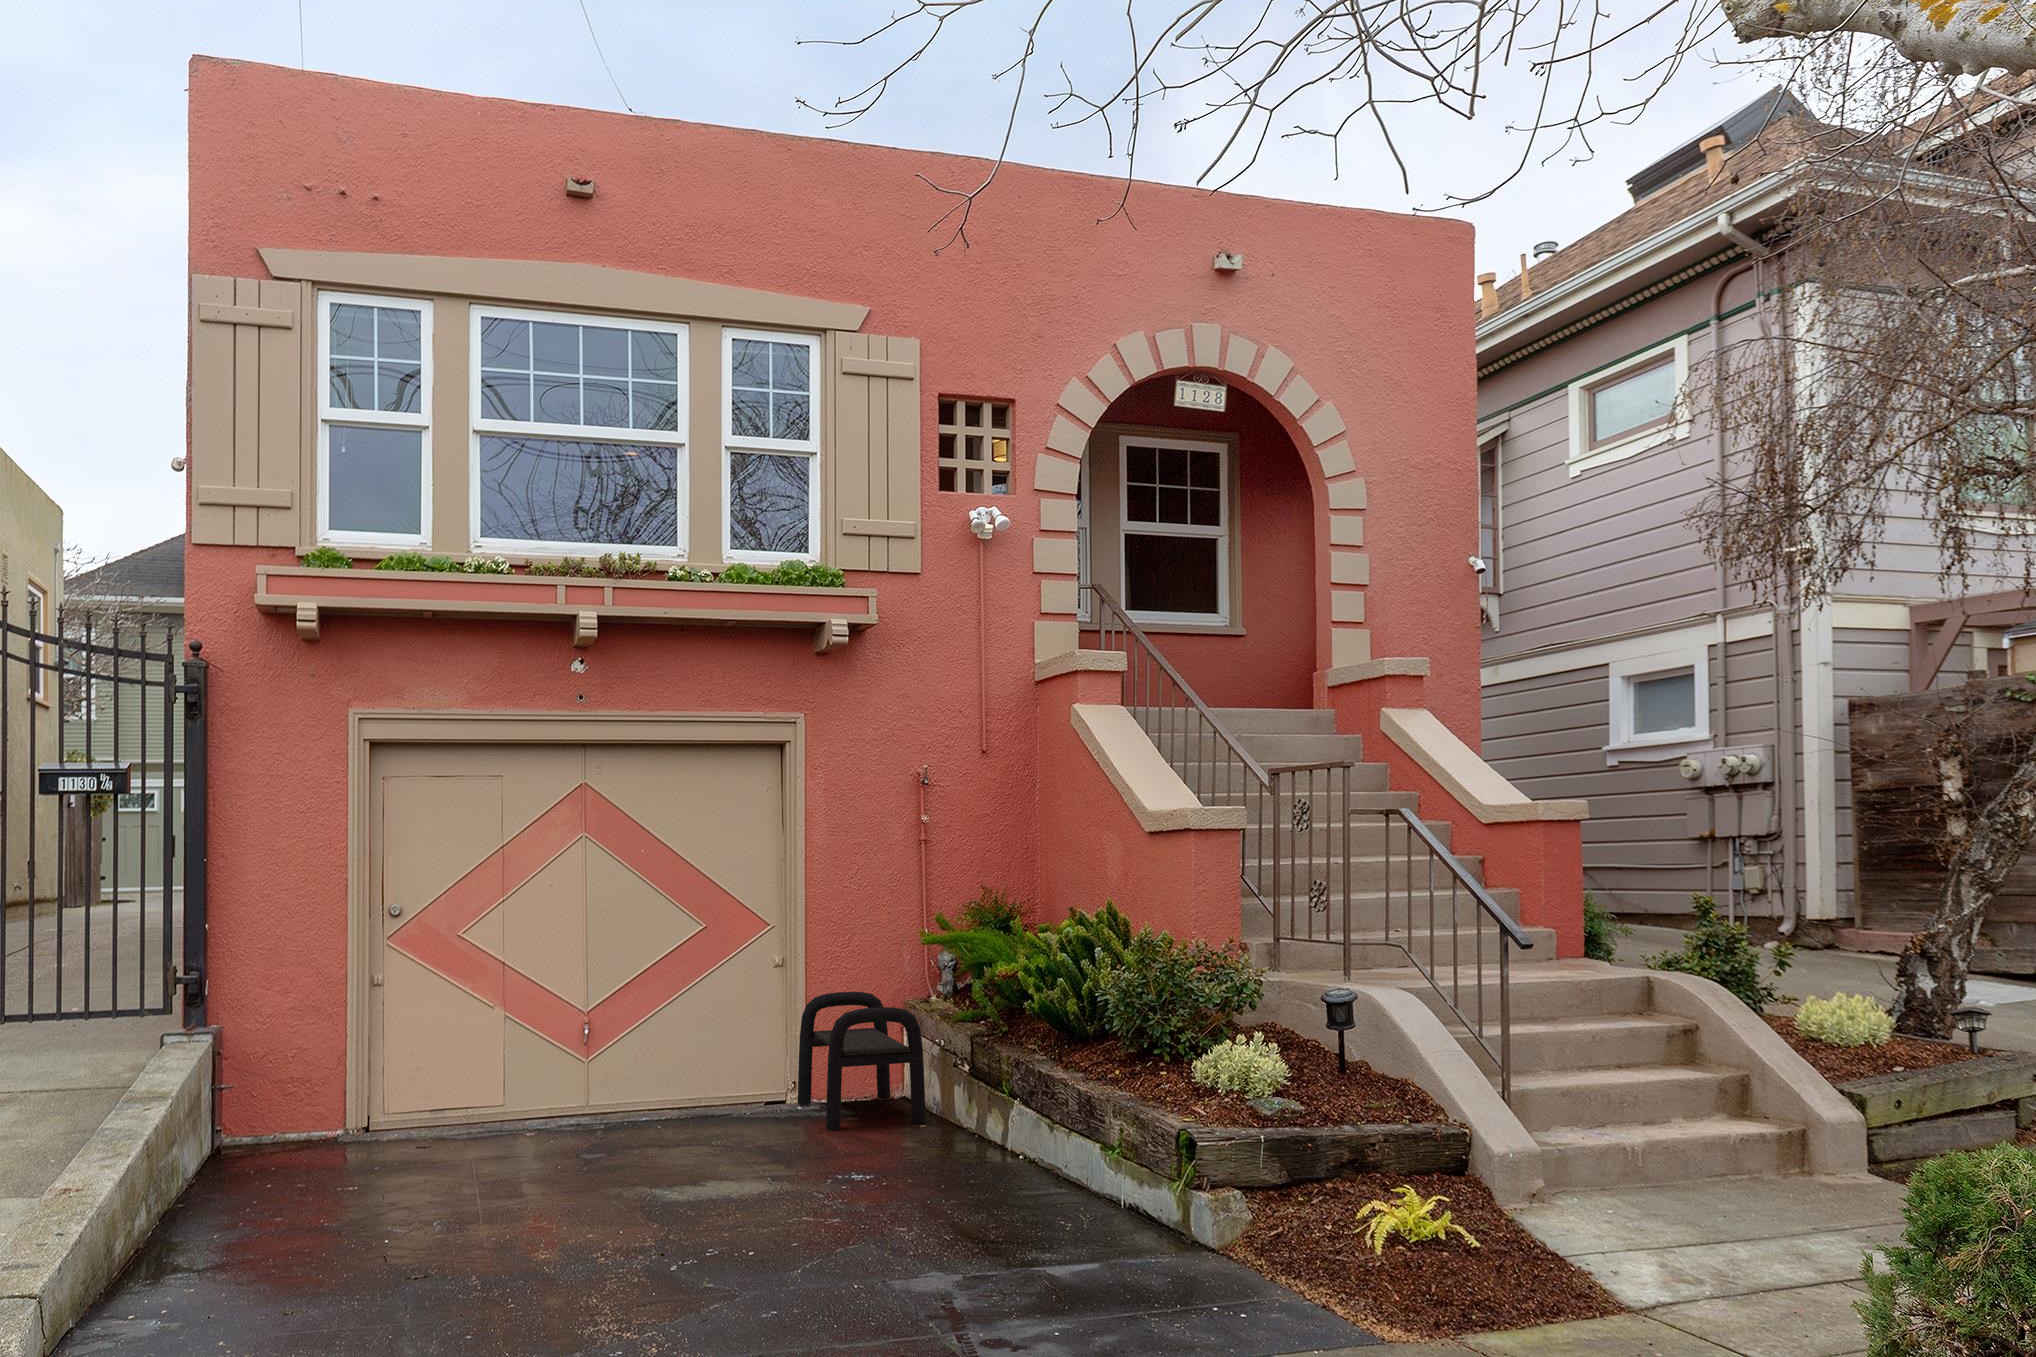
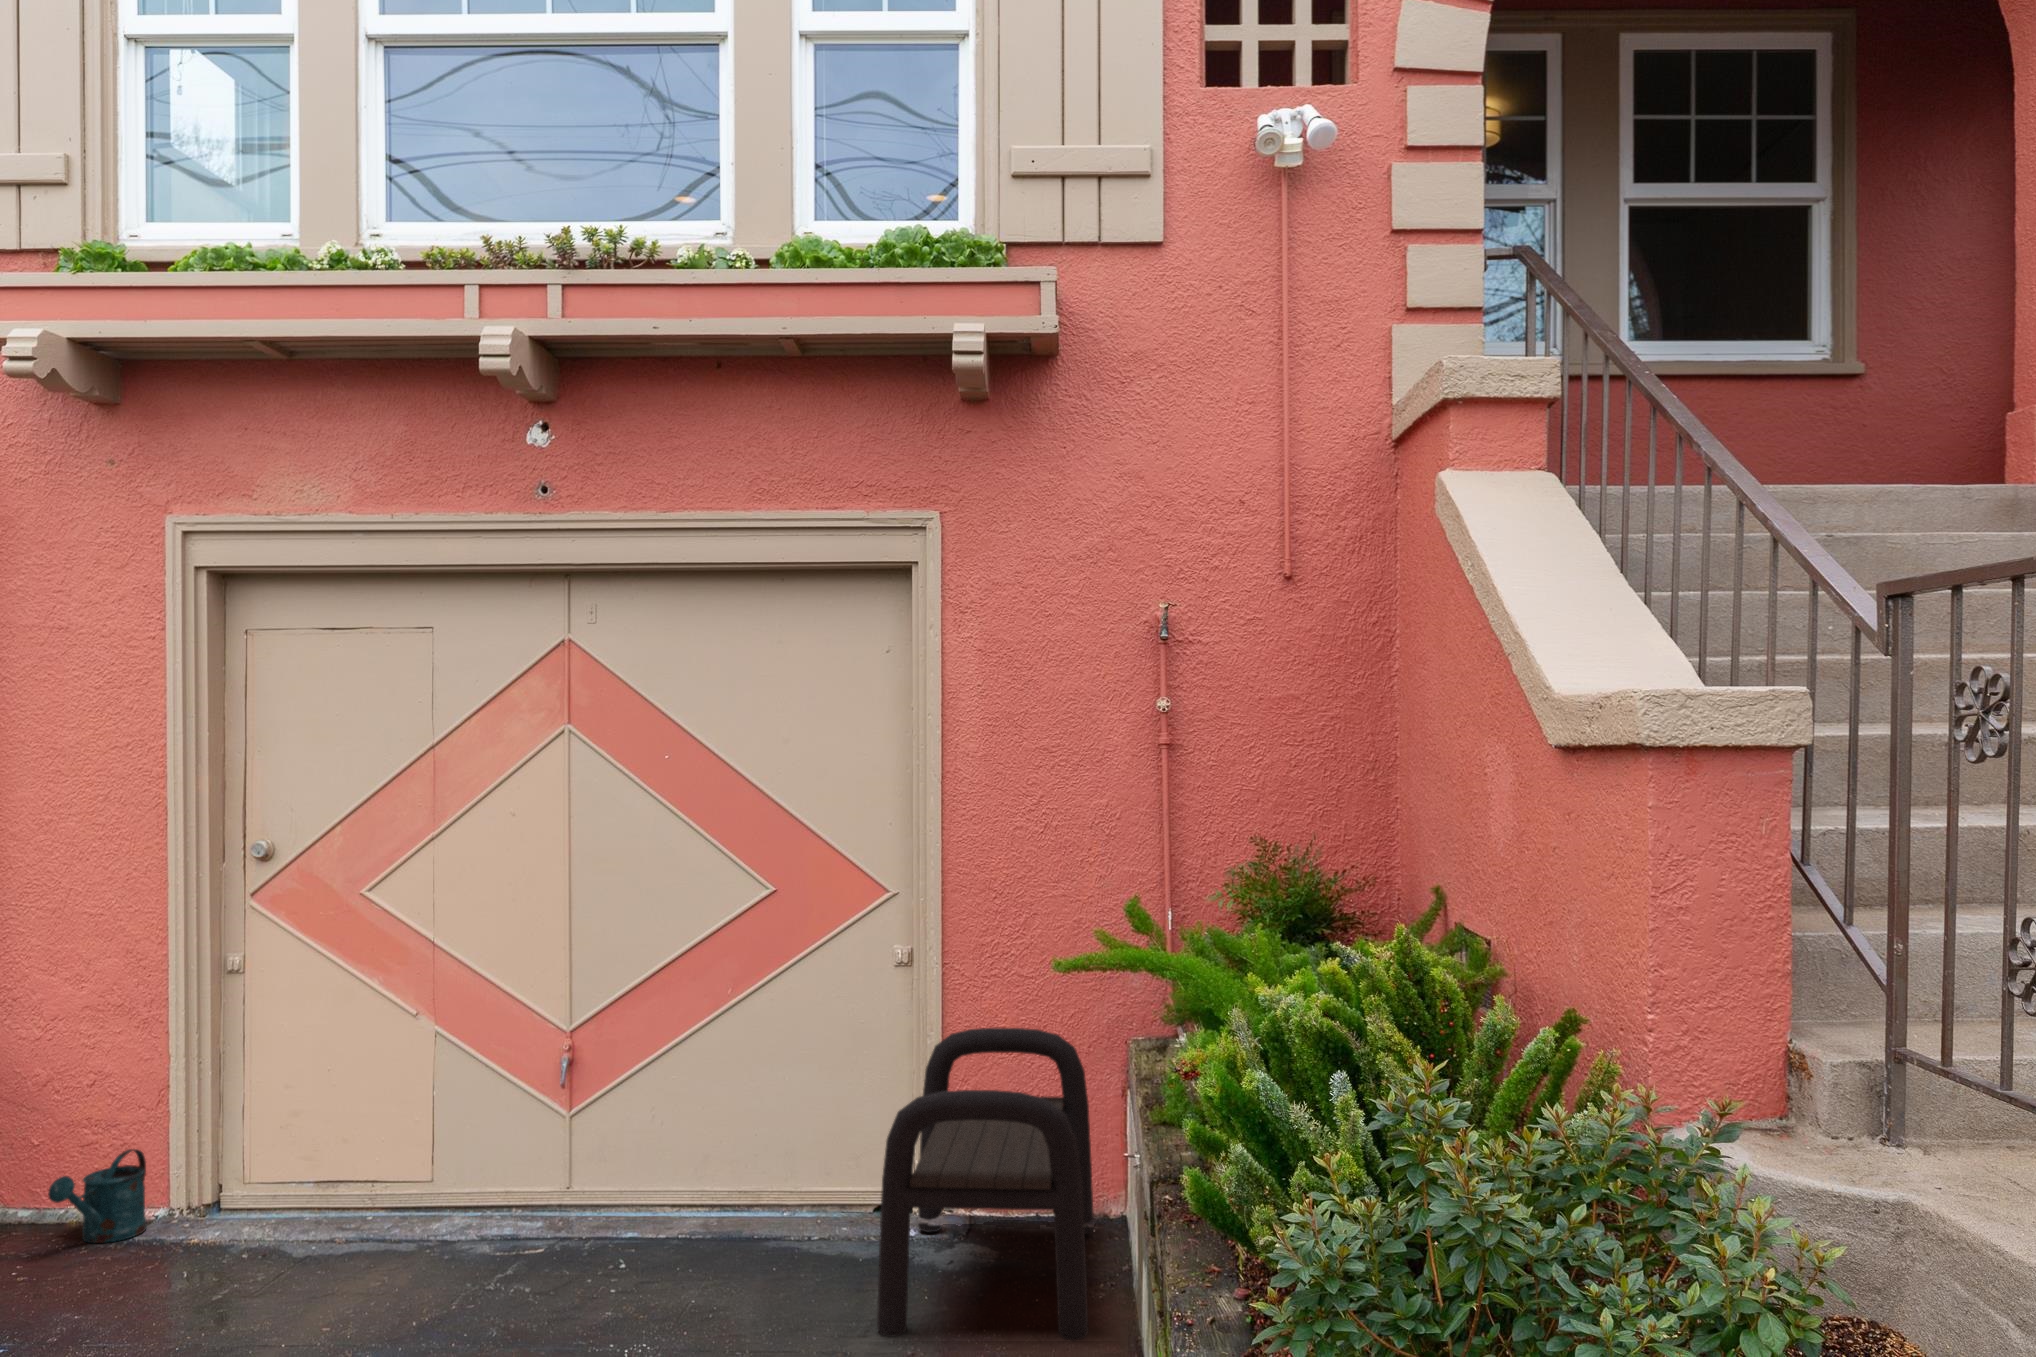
watering can: none [311,1095,346,1147] -> present [48,1149,147,1243]

